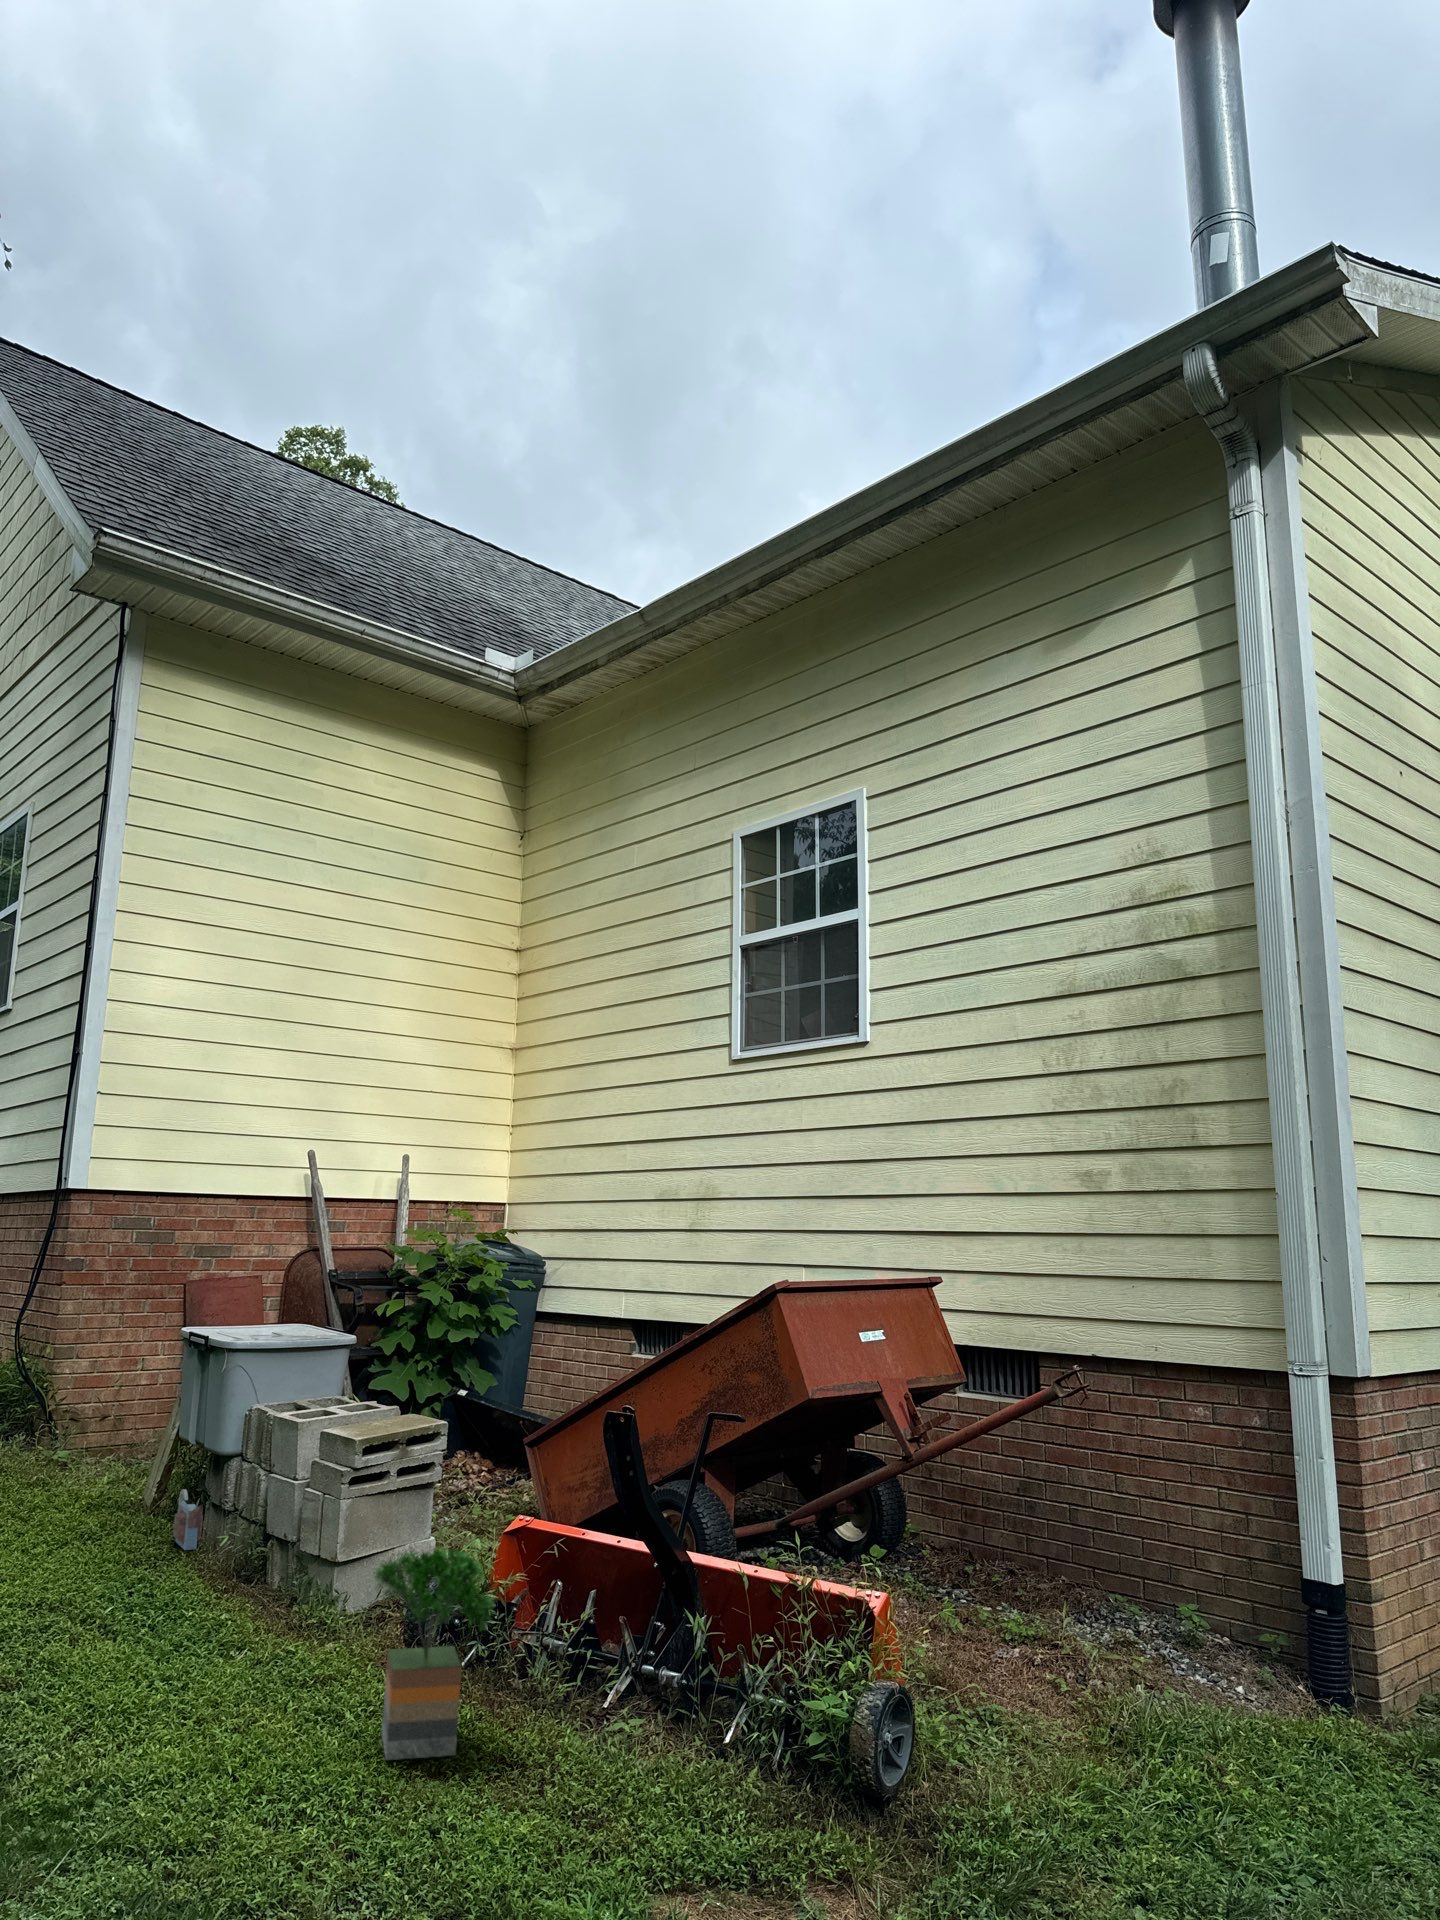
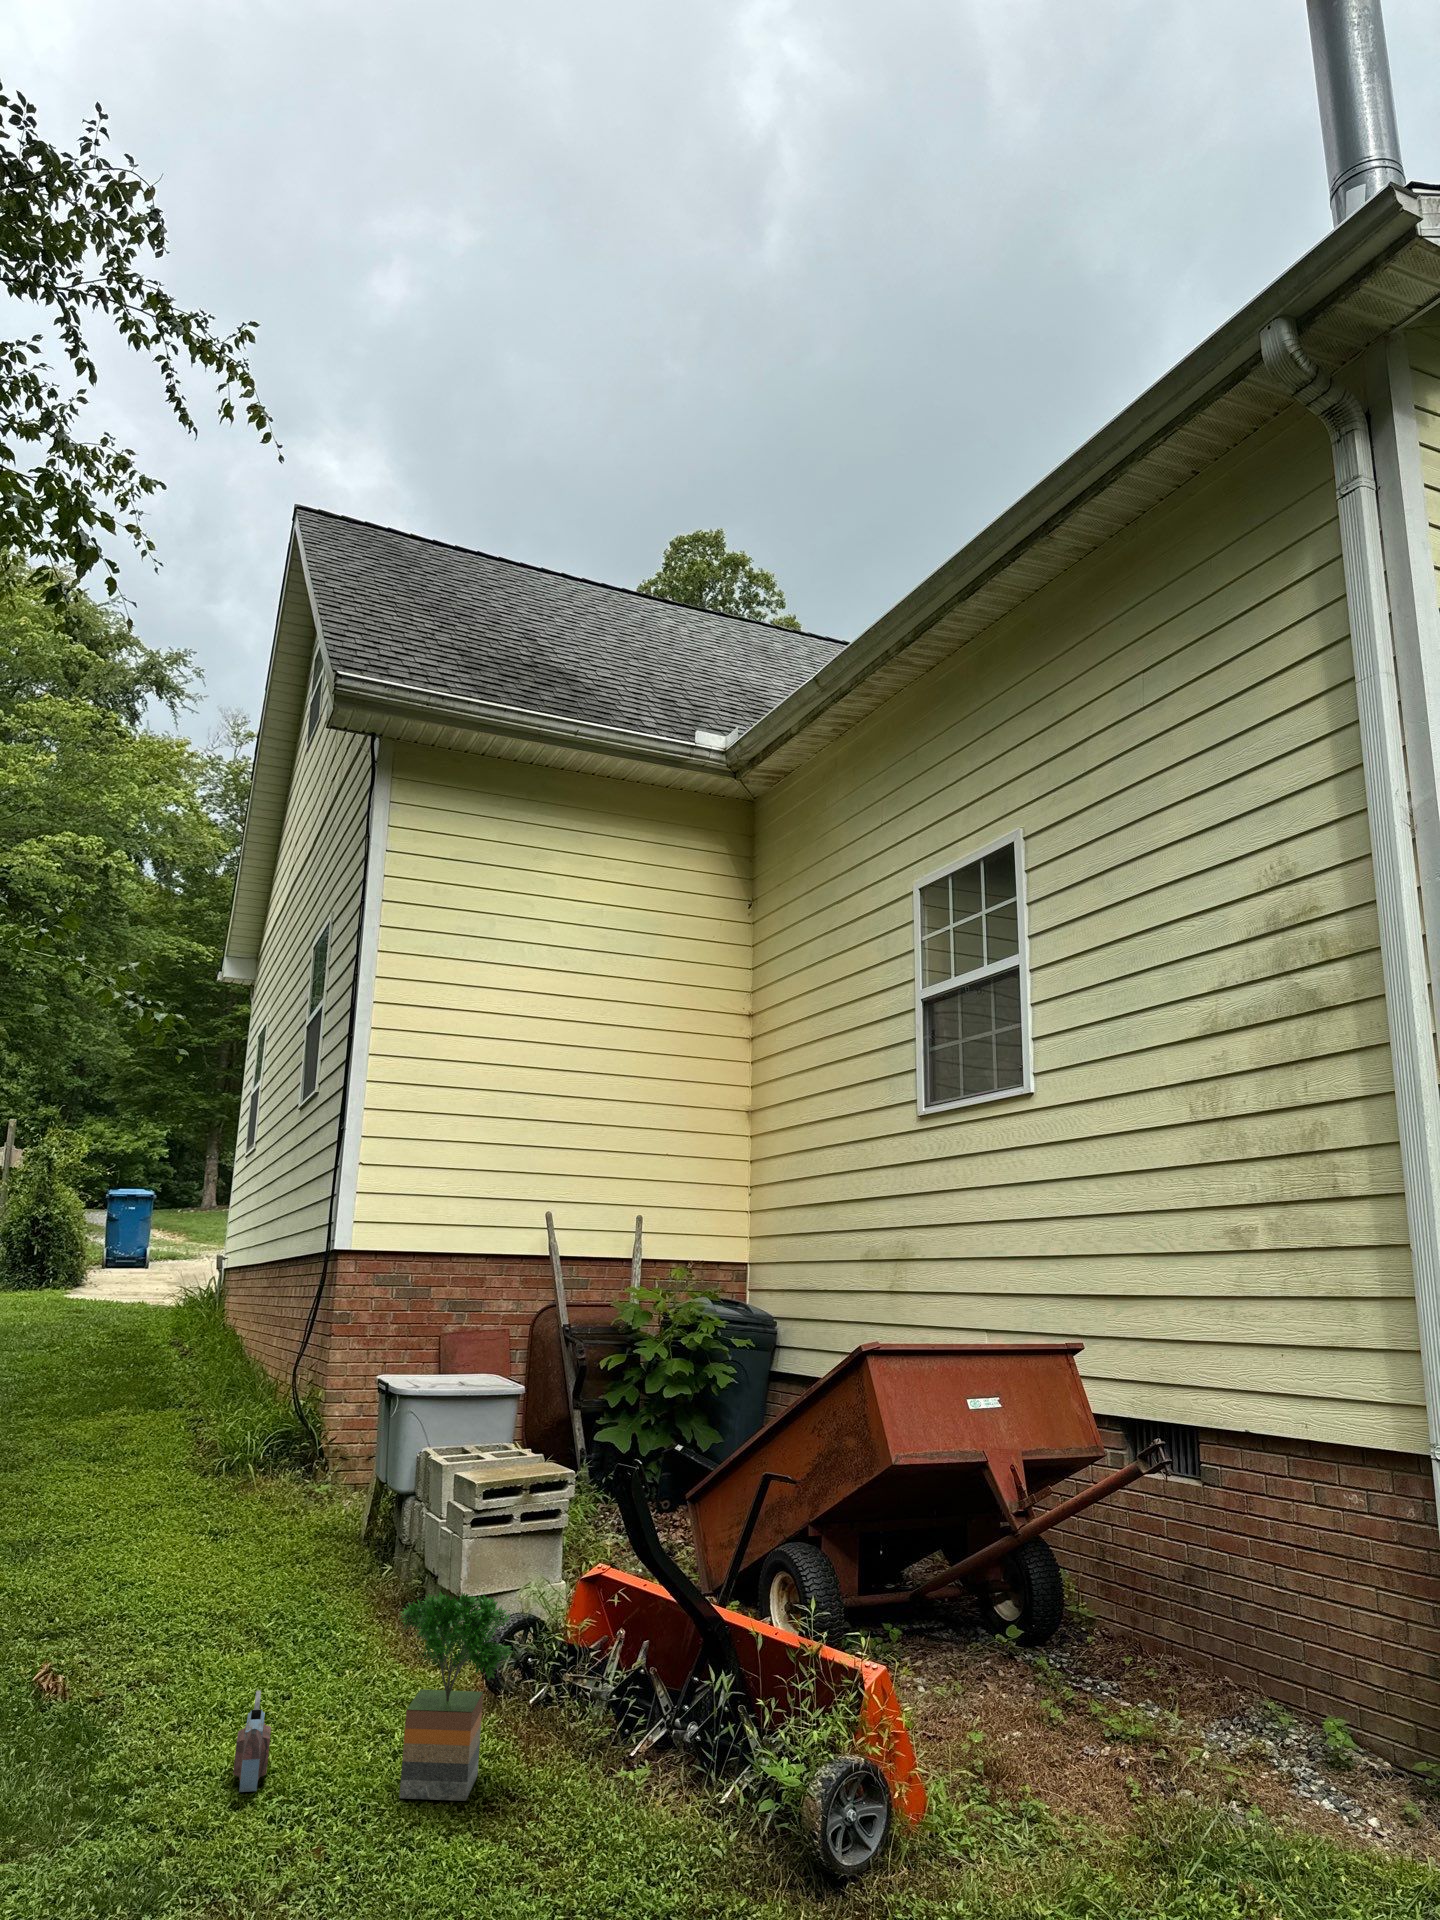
watering can: present [173,1489,203,1550] -> present [233,1690,271,1792]

